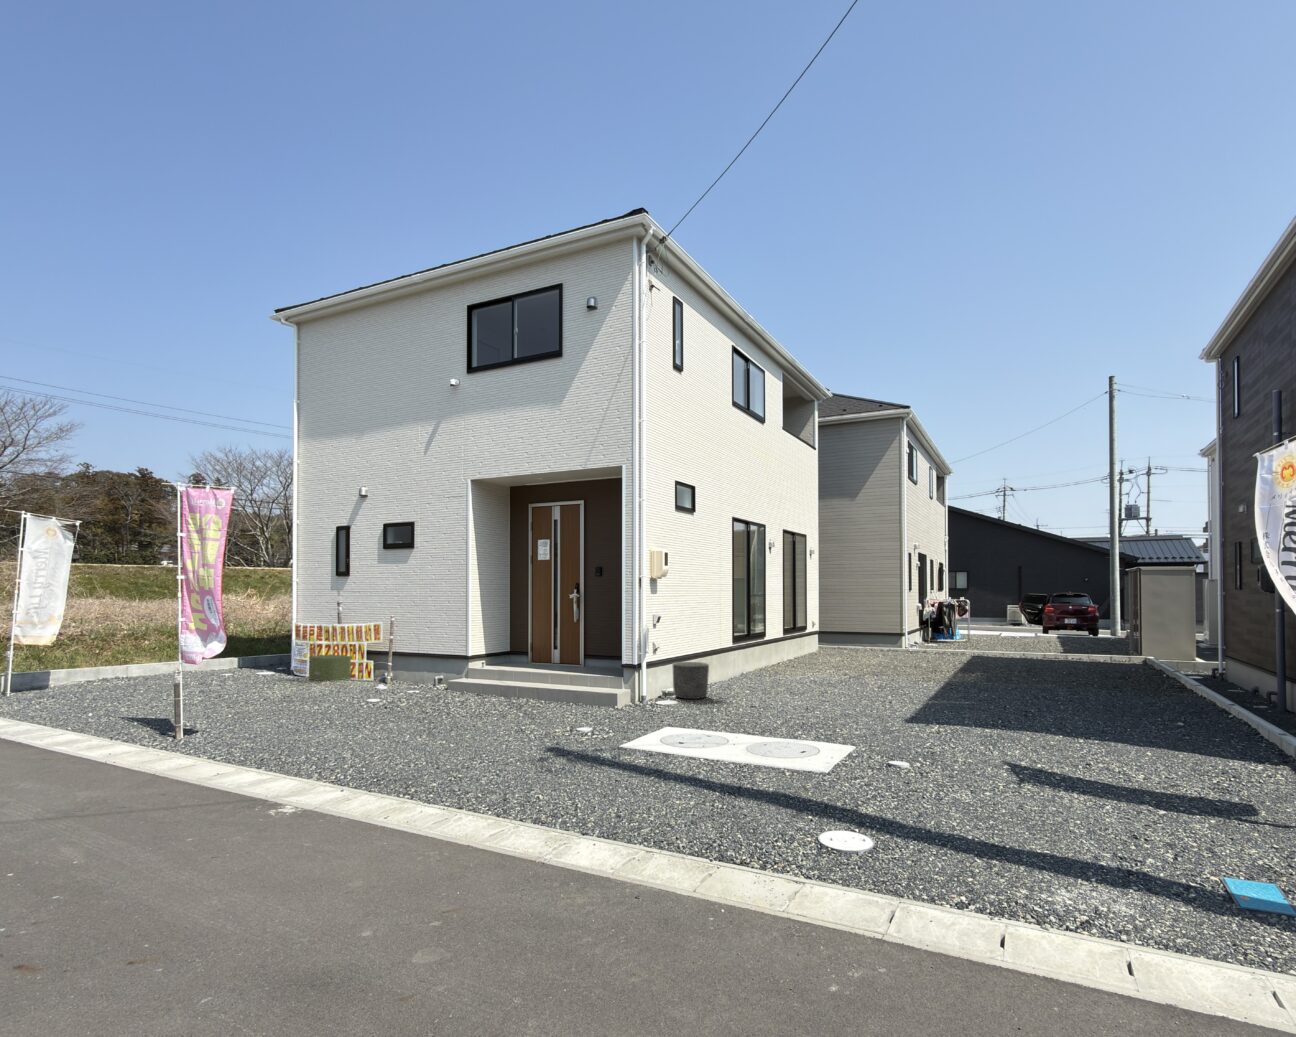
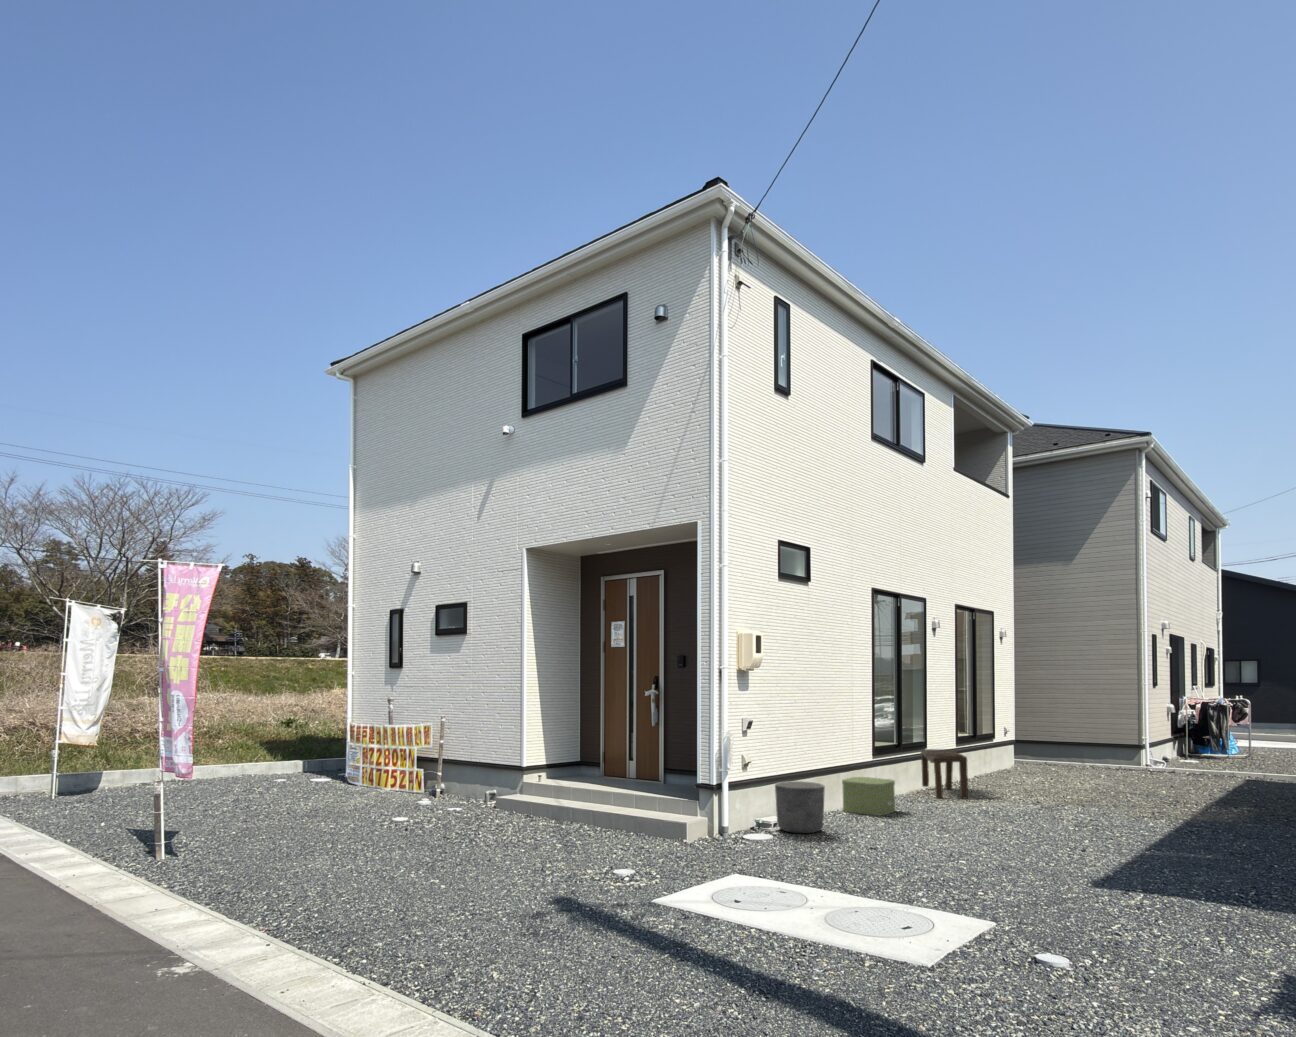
bench: none [759,638,796,674] -> present [921,749,968,799]
storage box: present [309,654,351,681] -> present [842,777,895,815]

